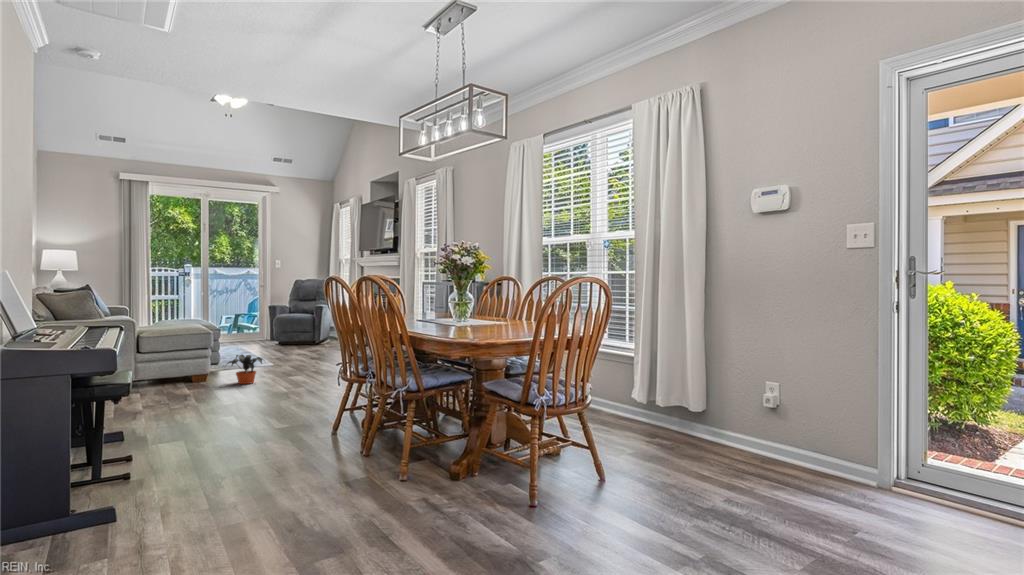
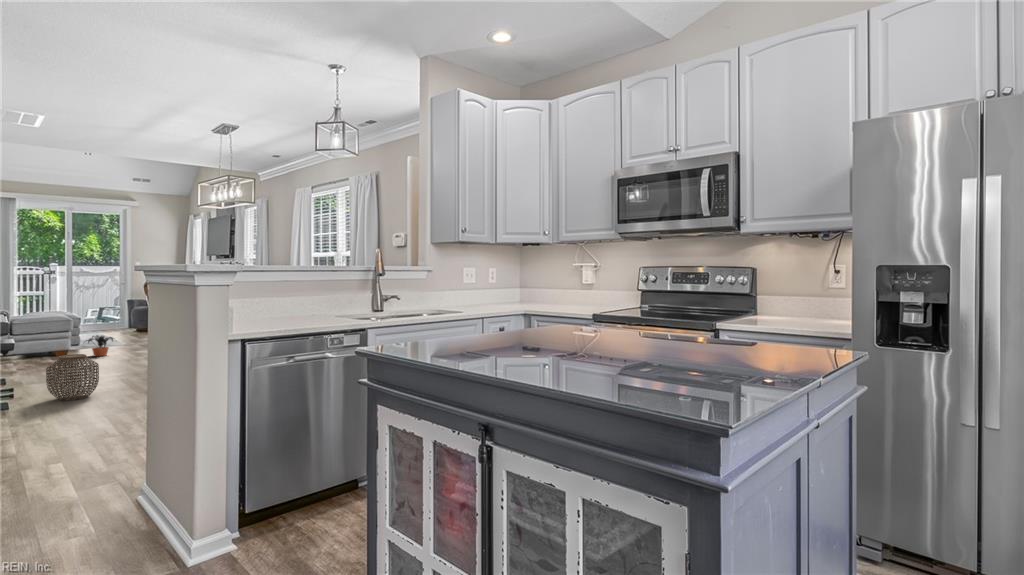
woven basket: none [181,400,262,484] -> present [46,354,99,400]

